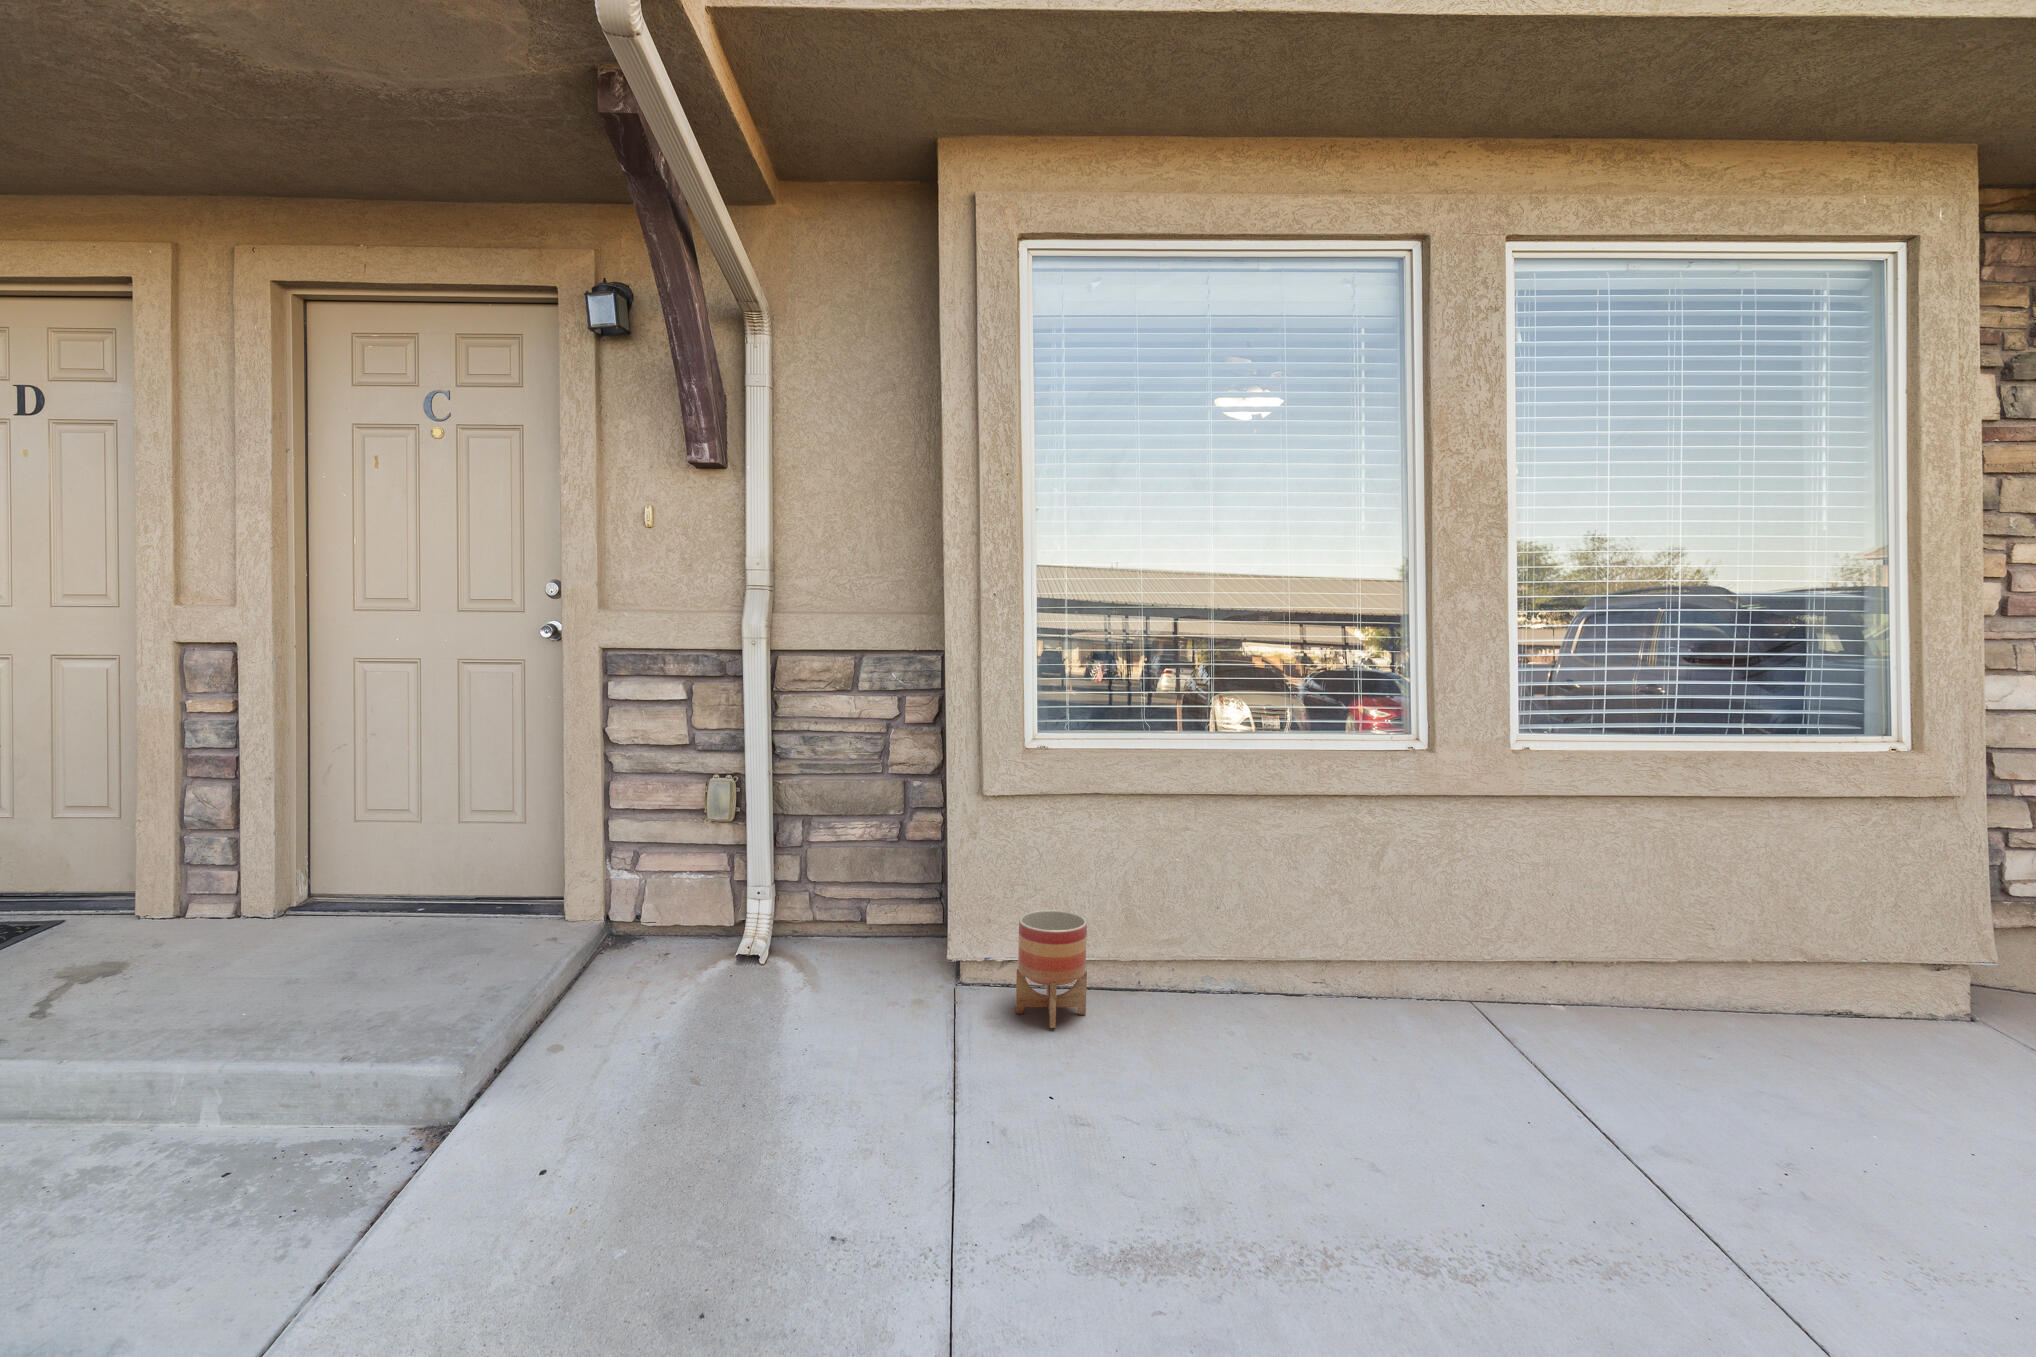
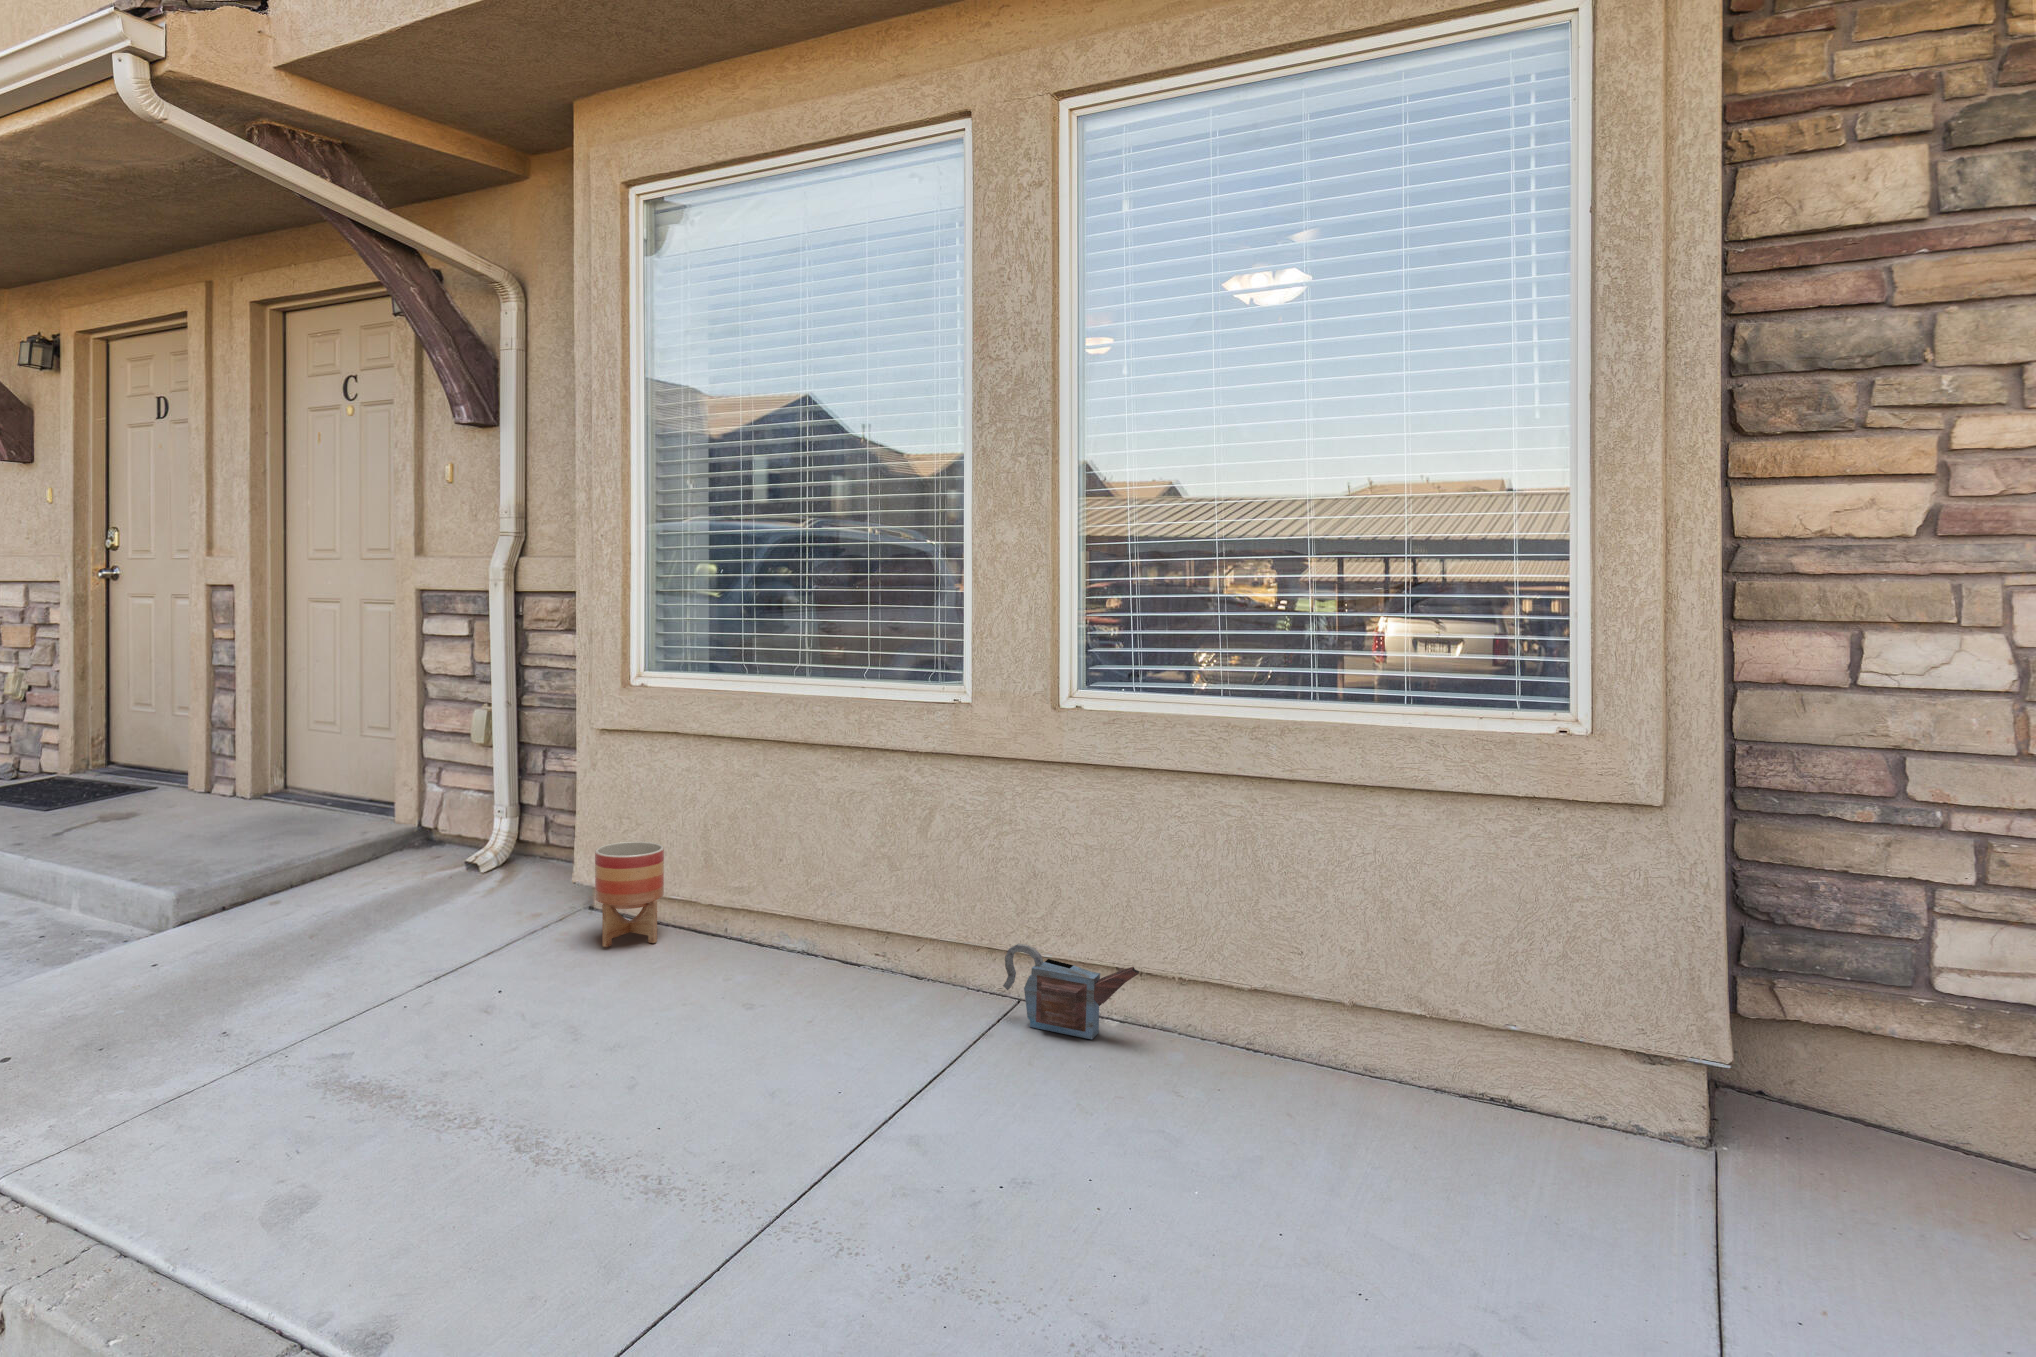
watering can: none [1473,956,1596,1026] -> present [1003,944,1139,1039]

